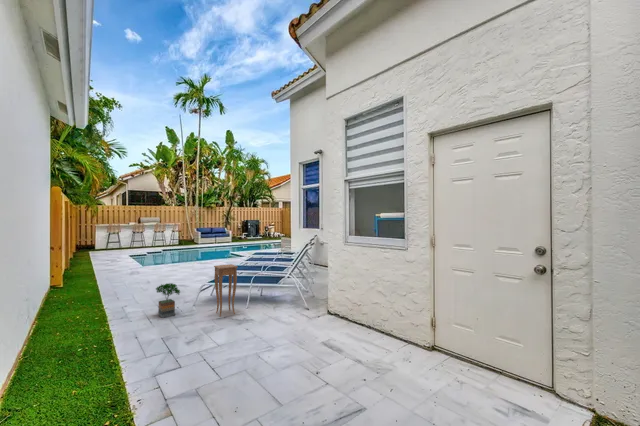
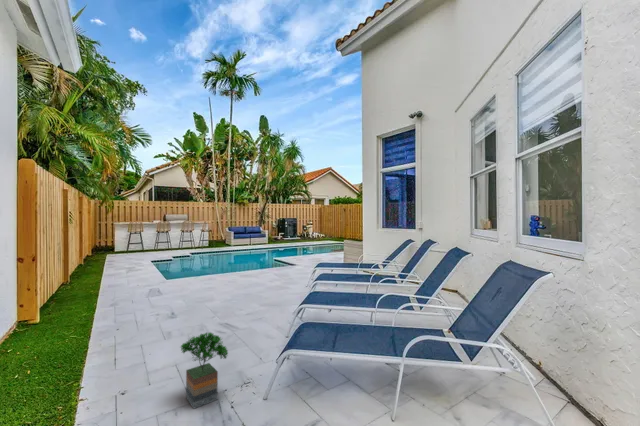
side table: present [214,264,238,316] -> none [292,296,341,410]

